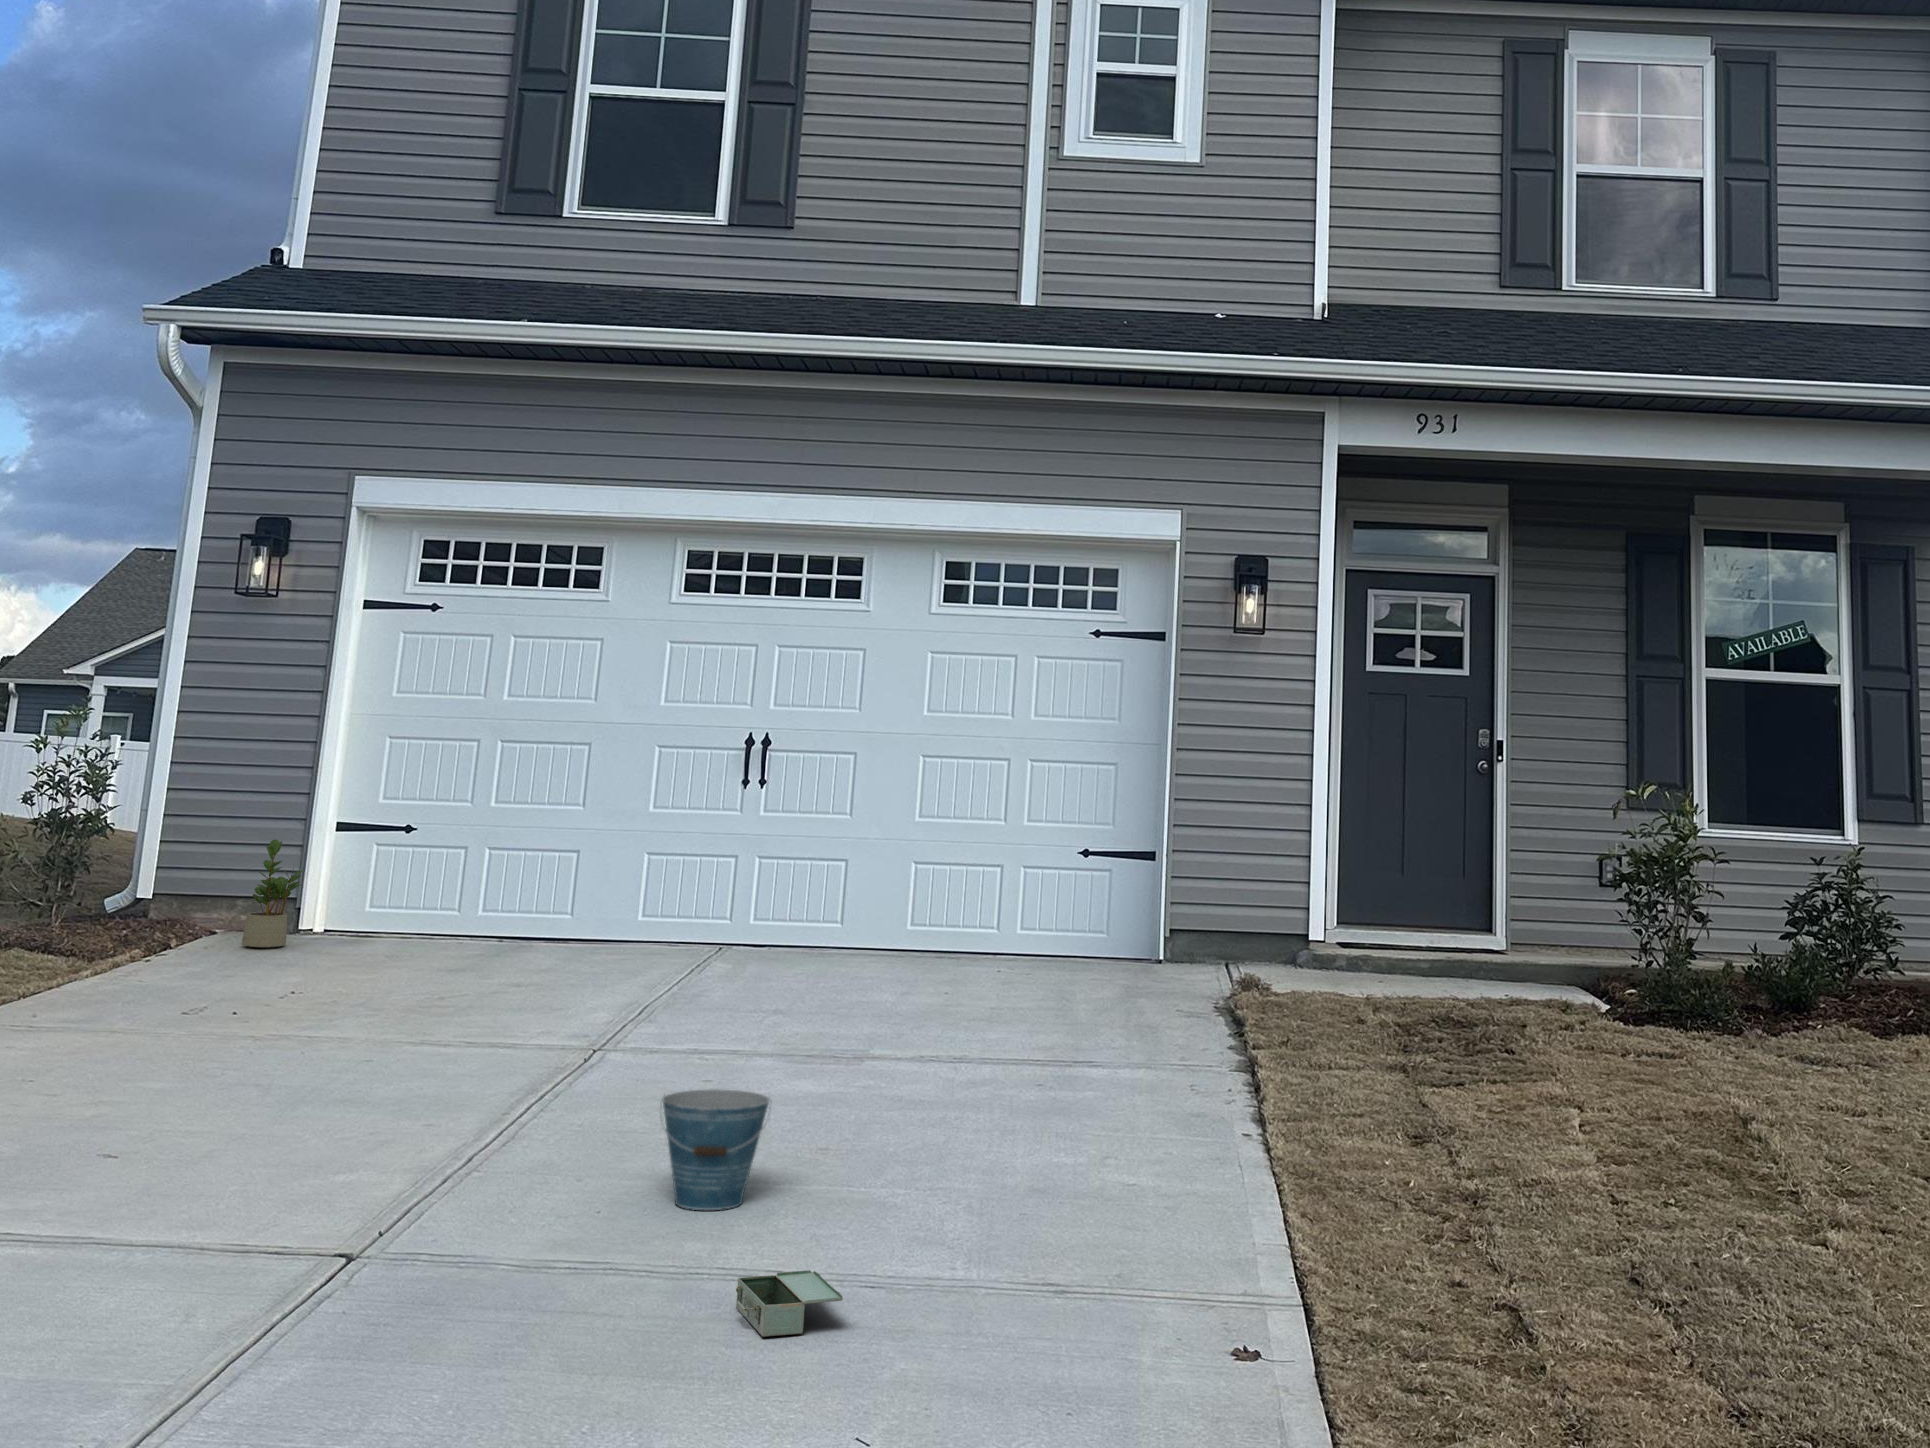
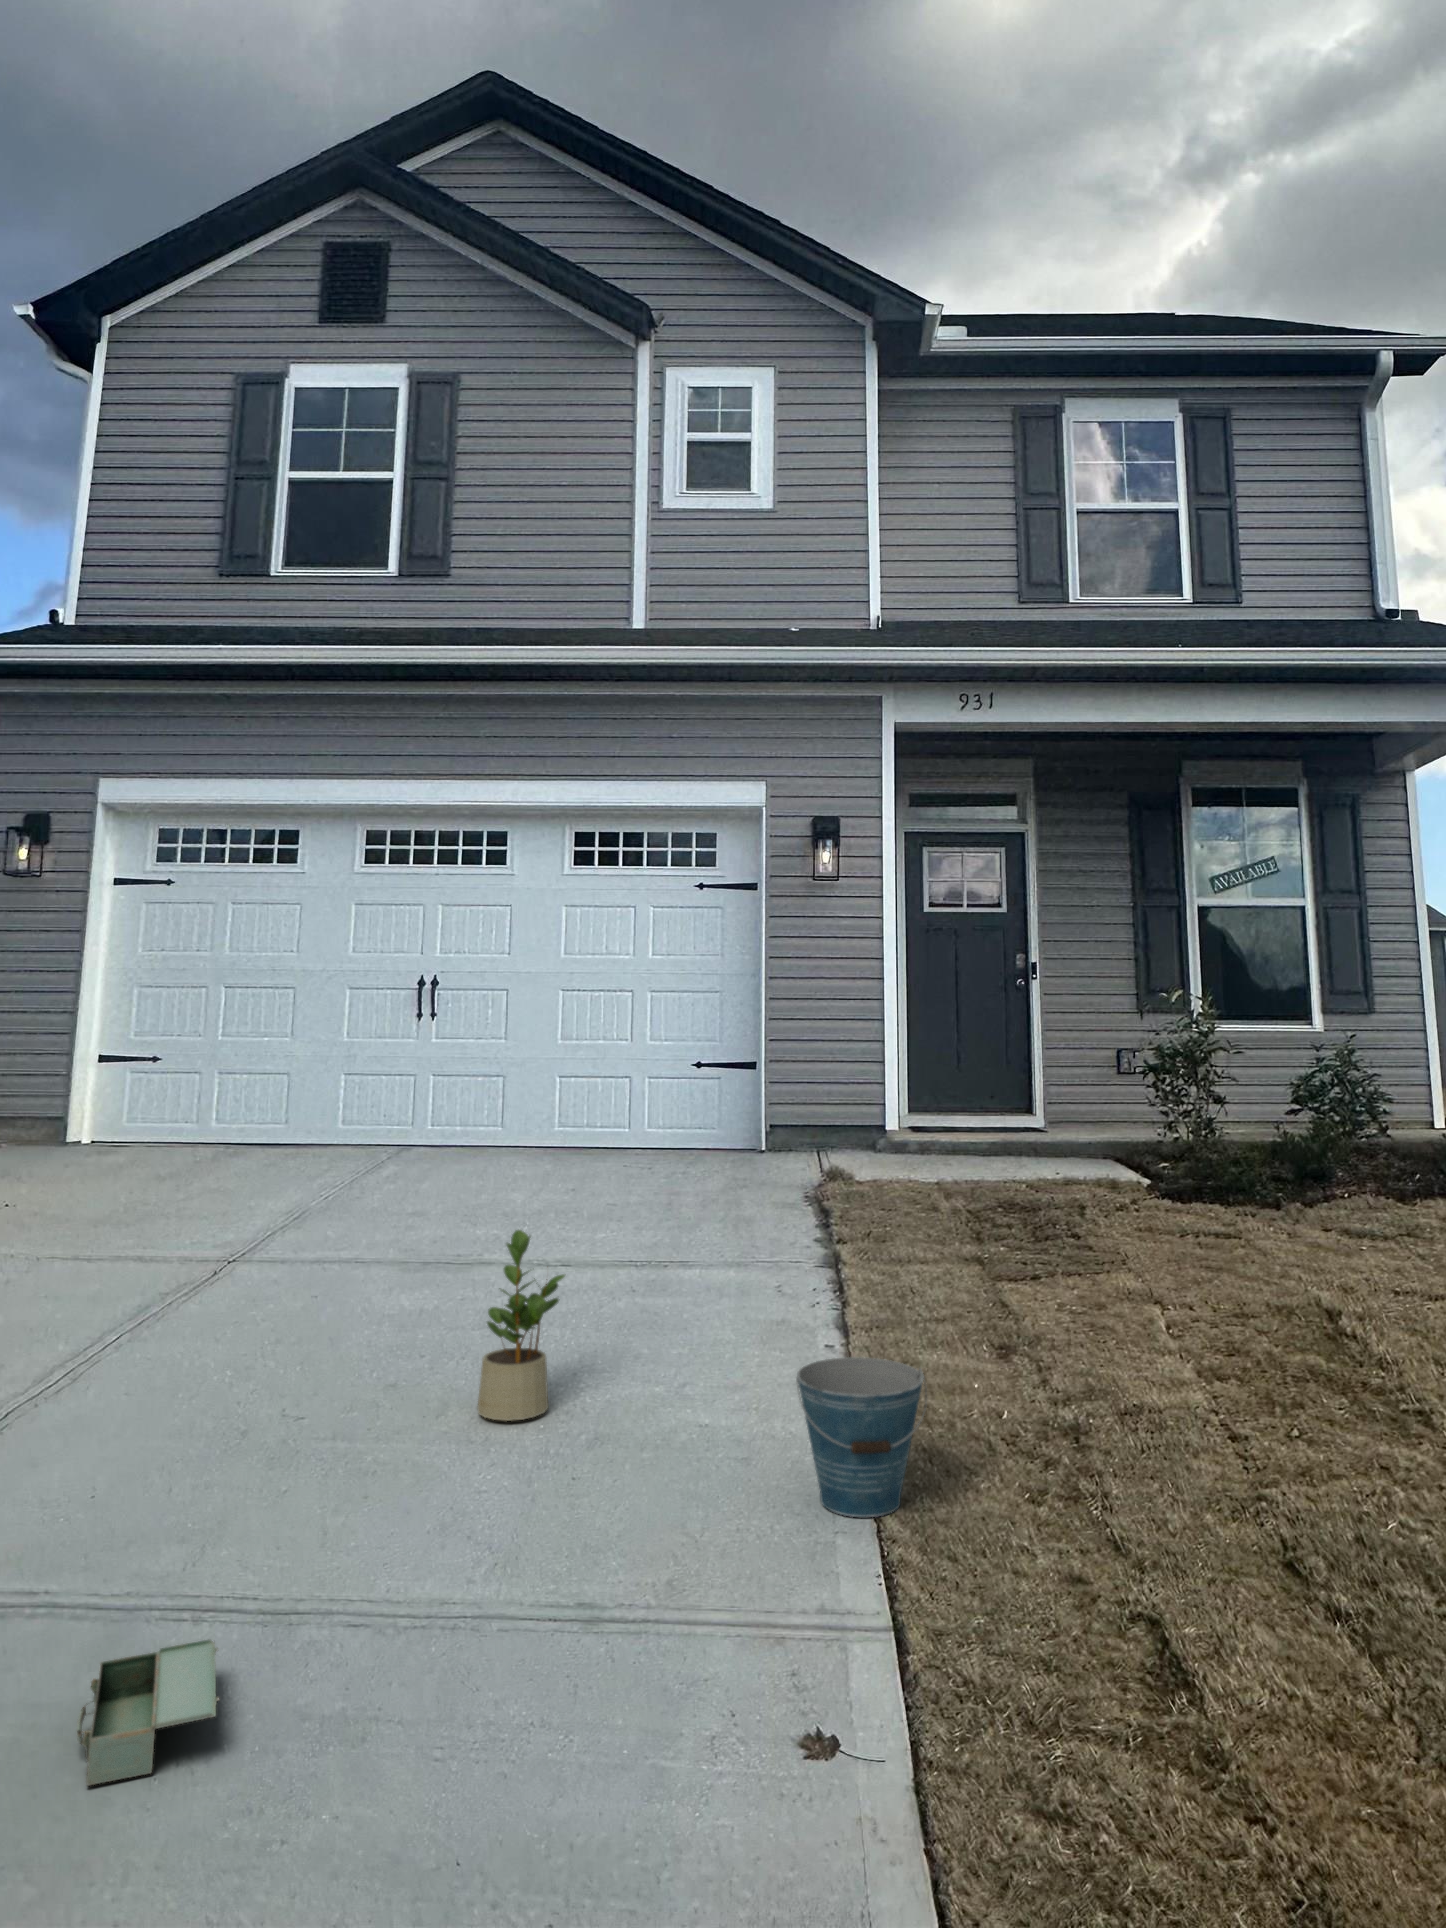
potted plant: present [242,839,304,948] -> present [478,1230,565,1421]
bucket: present [661,1089,770,1210] -> present [796,1357,925,1517]

